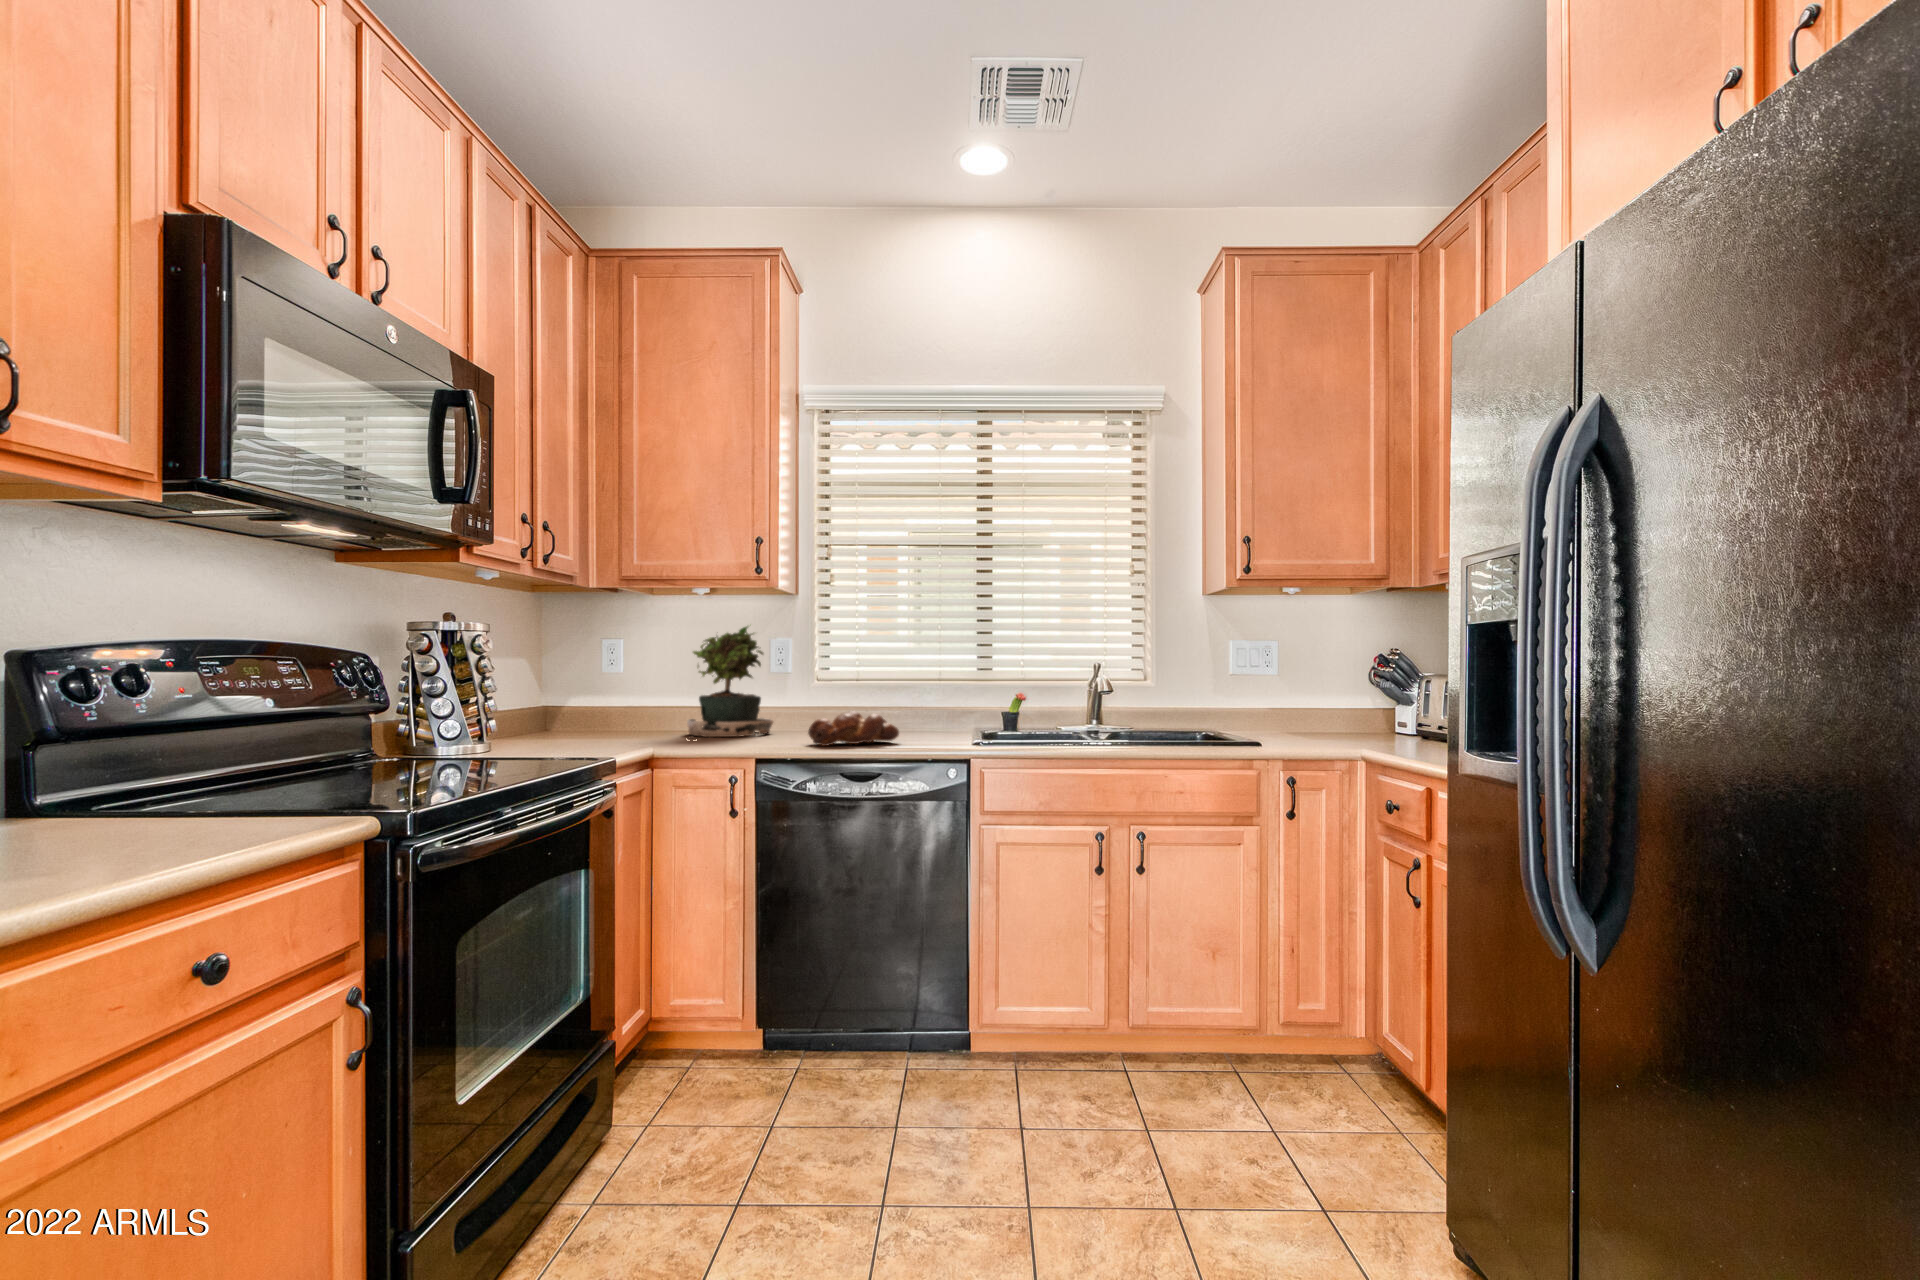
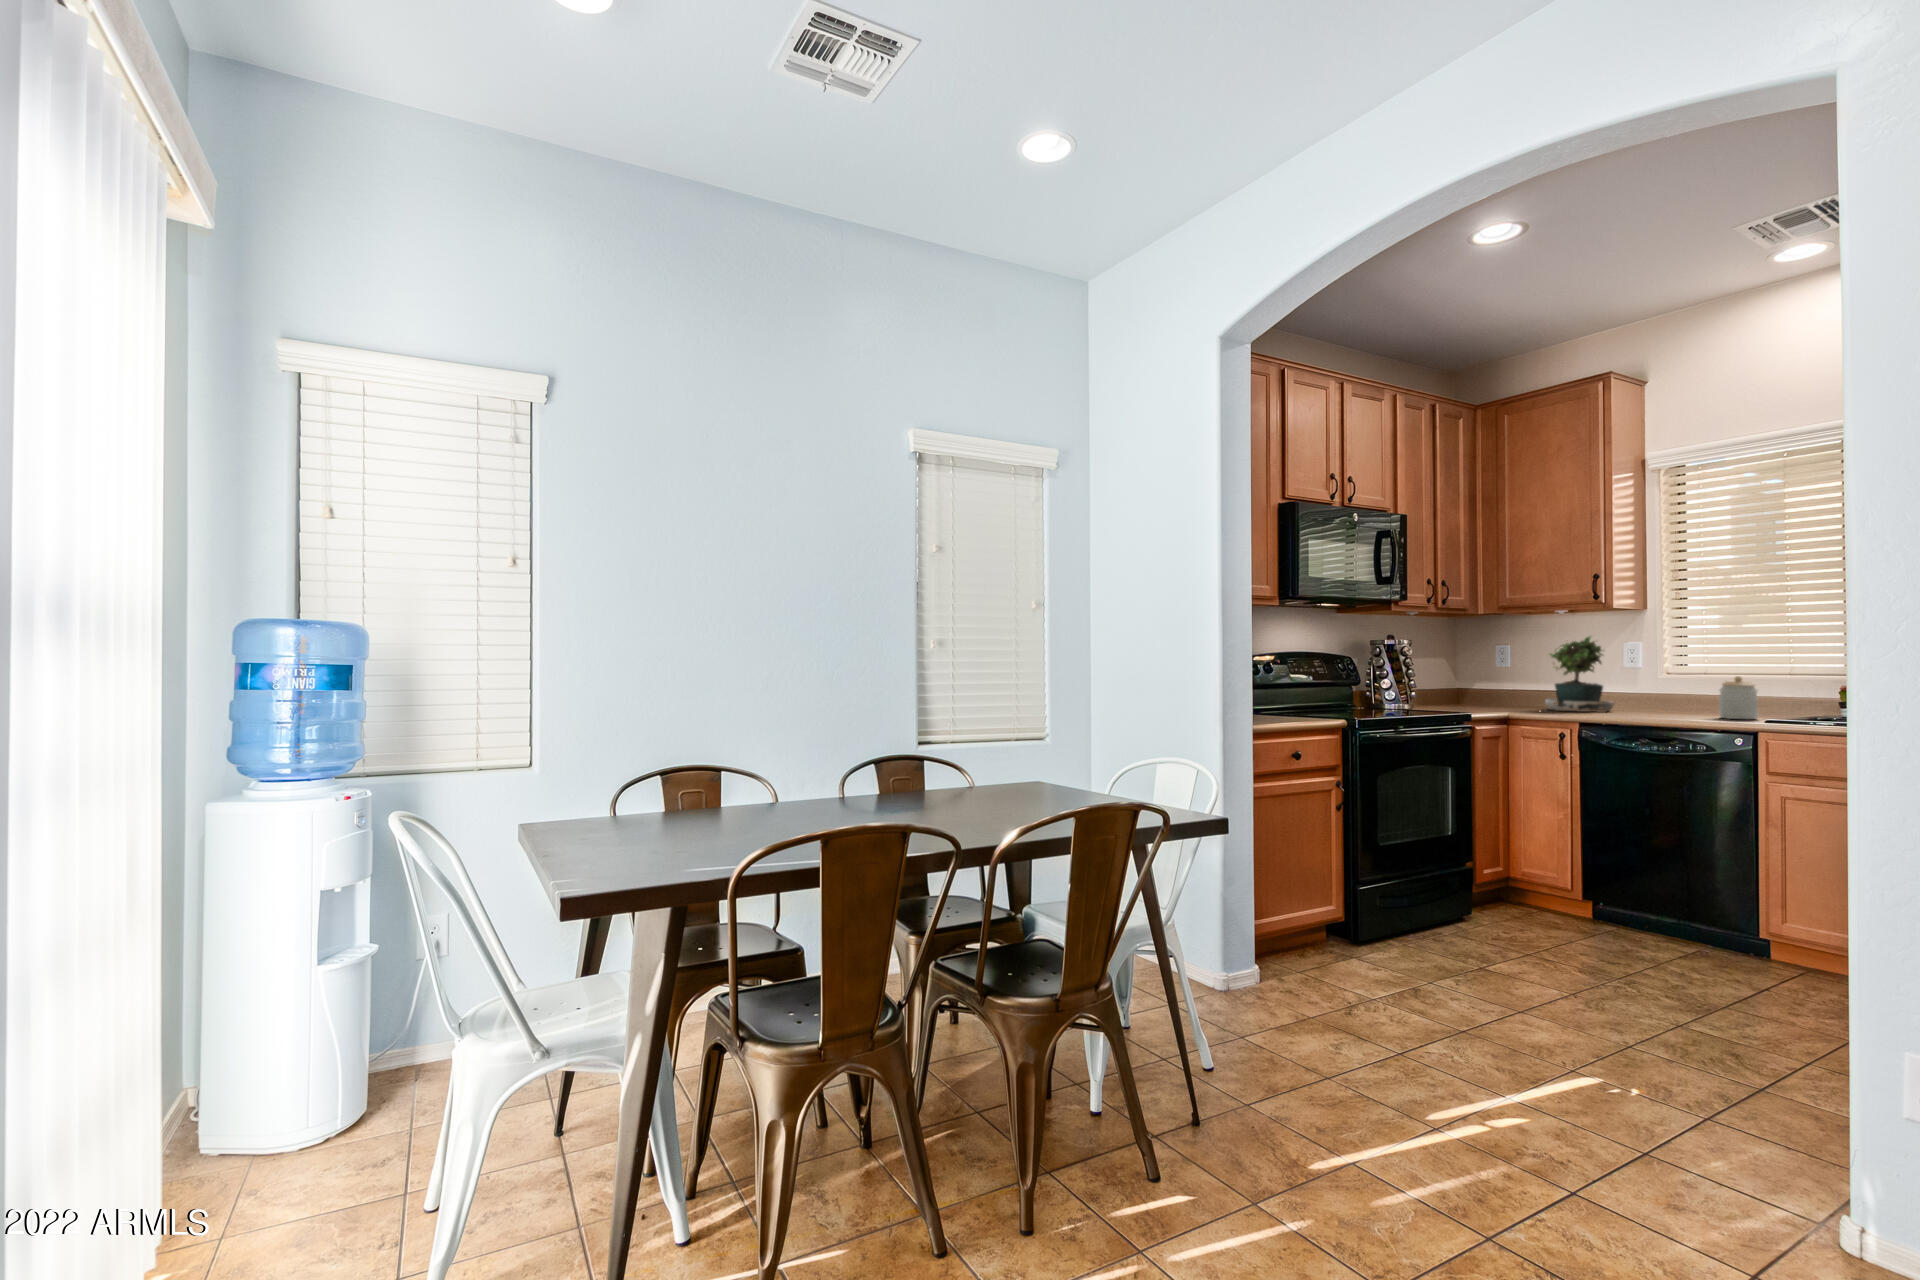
jar: none [896,679,936,735] -> present [1719,676,1758,719]
bread loaf: present [808,711,899,746] -> none [1620,697,1697,719]

